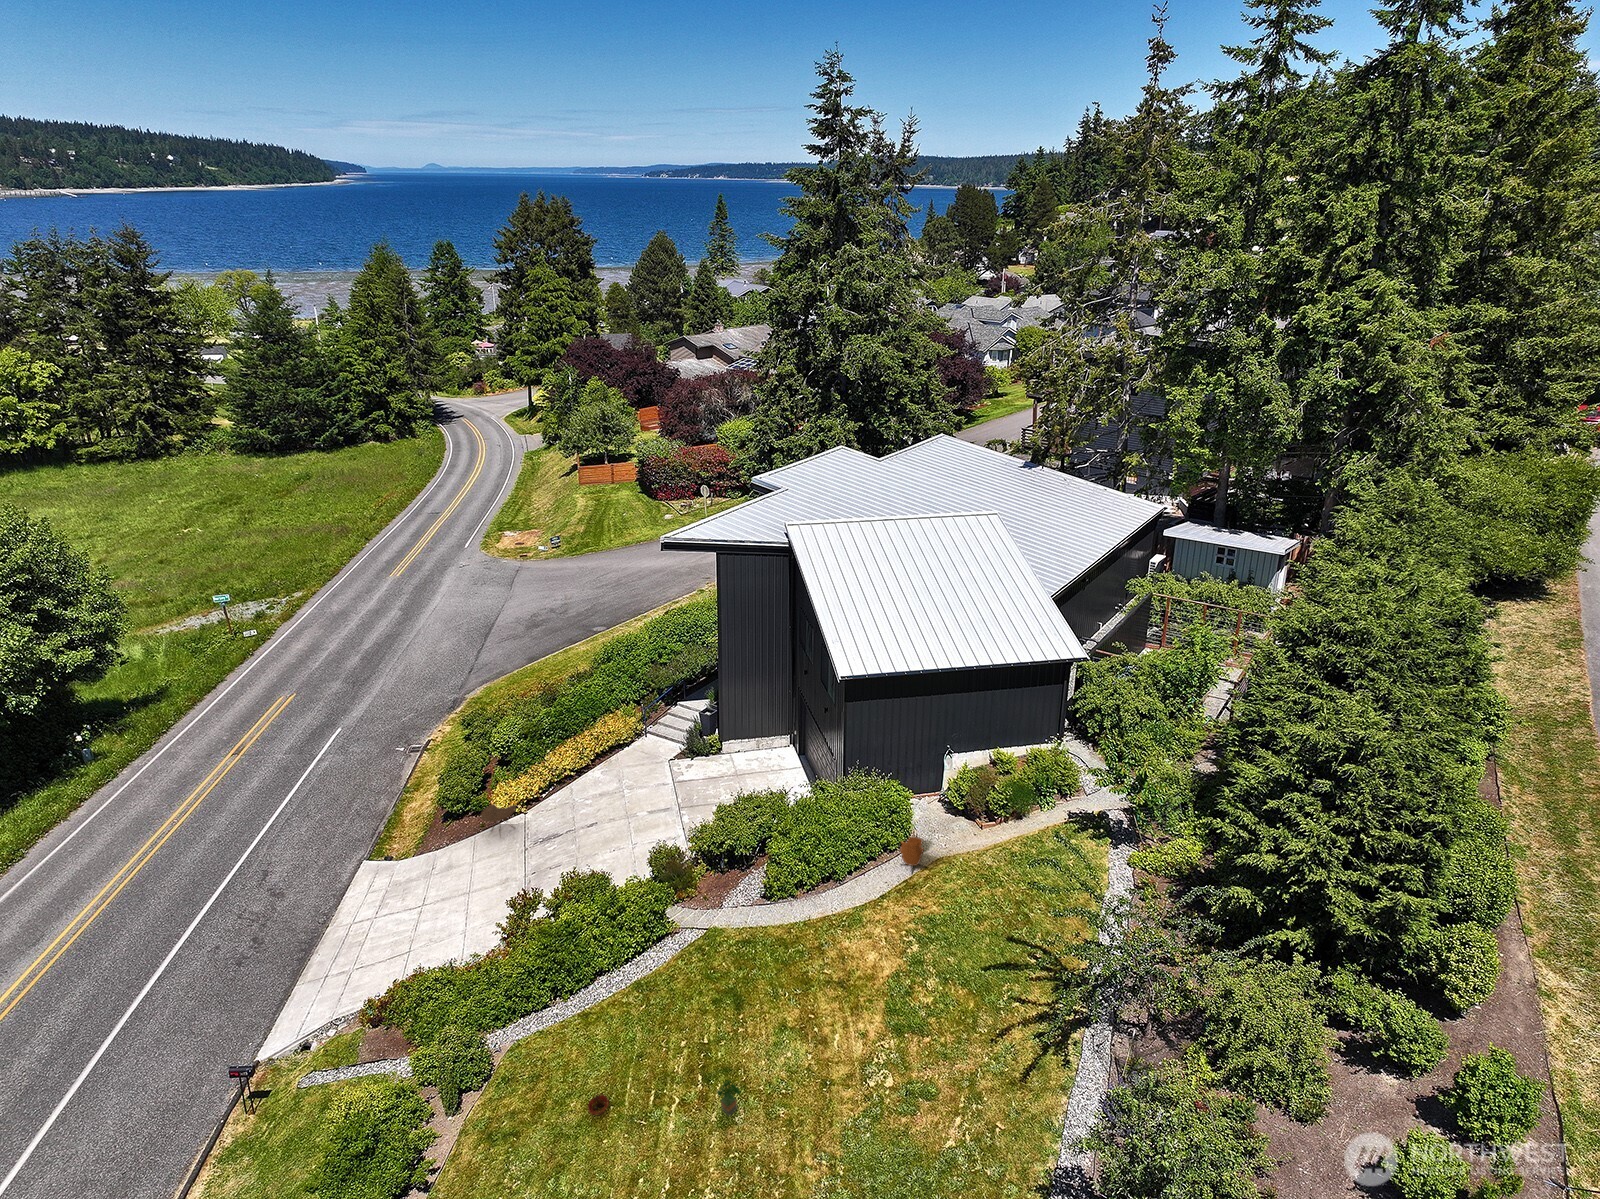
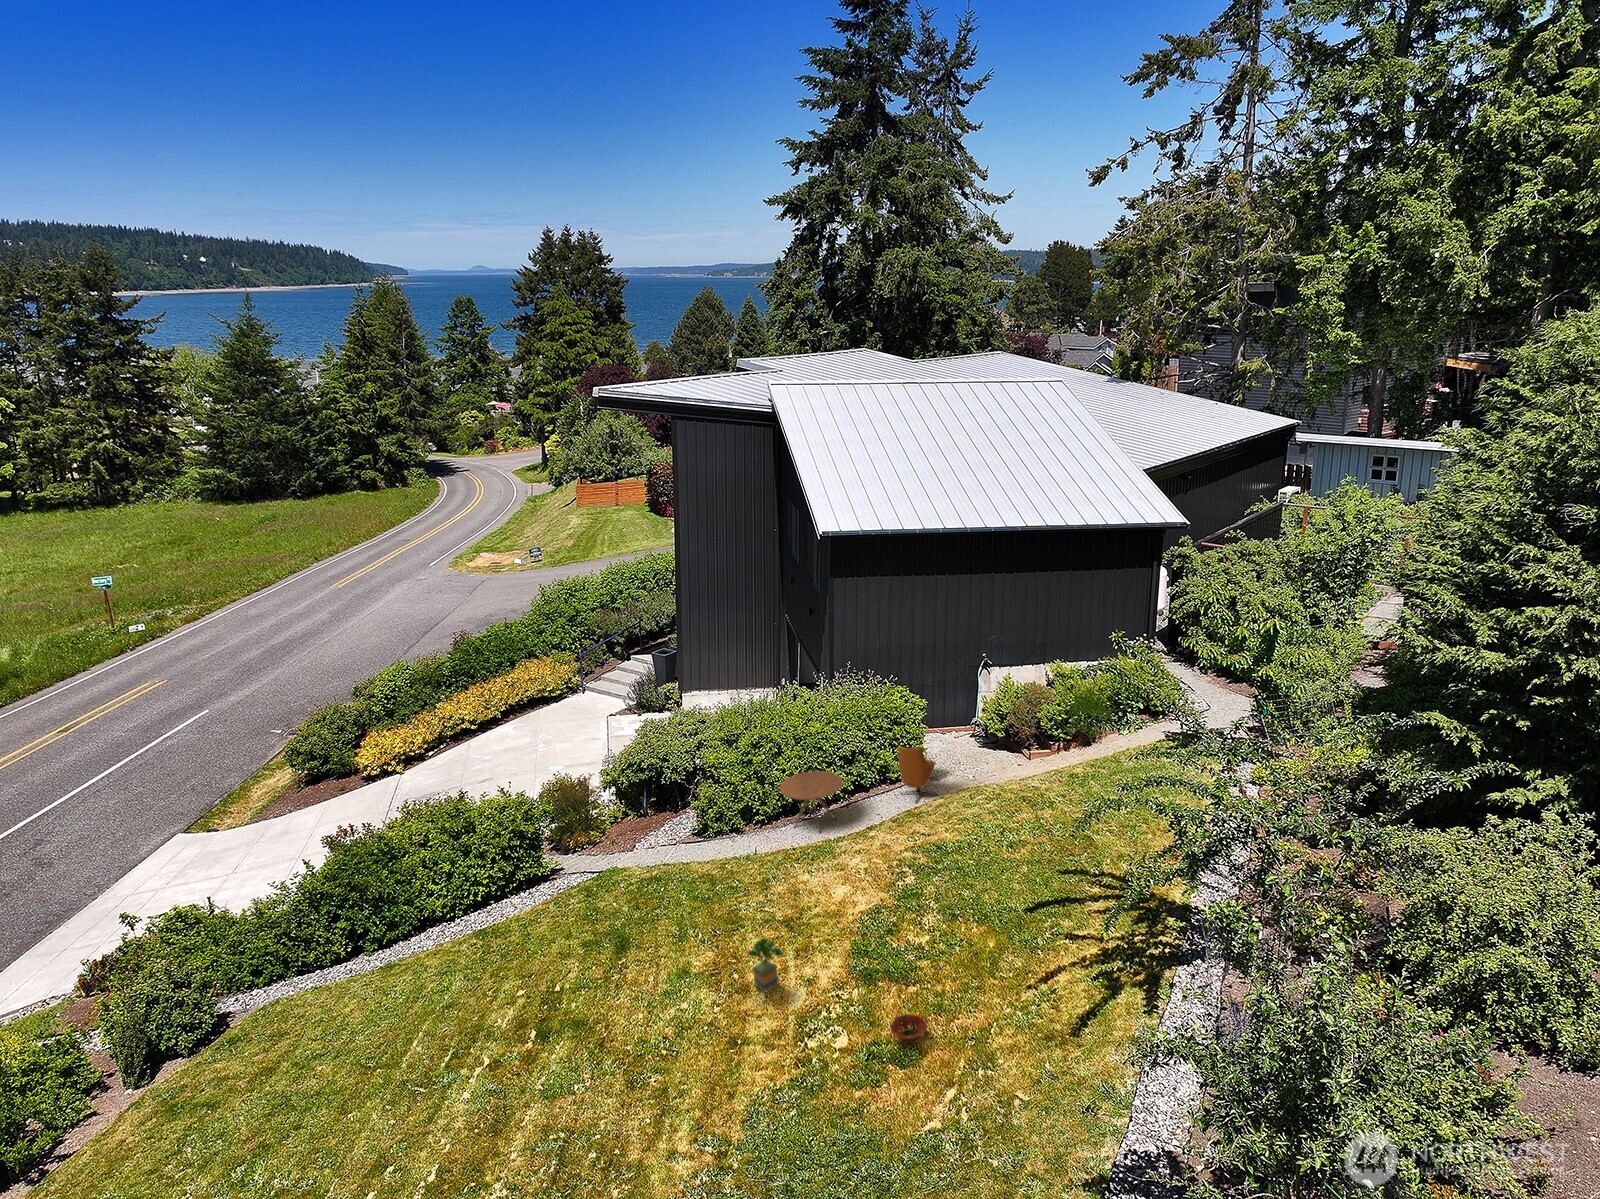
round table: present [481,804,516,830] -> present [780,771,843,831]
potted tree: present [717,1080,740,1116] -> present [747,938,782,992]
basket: present [587,1093,609,1116] -> present [891,1004,927,1044]

